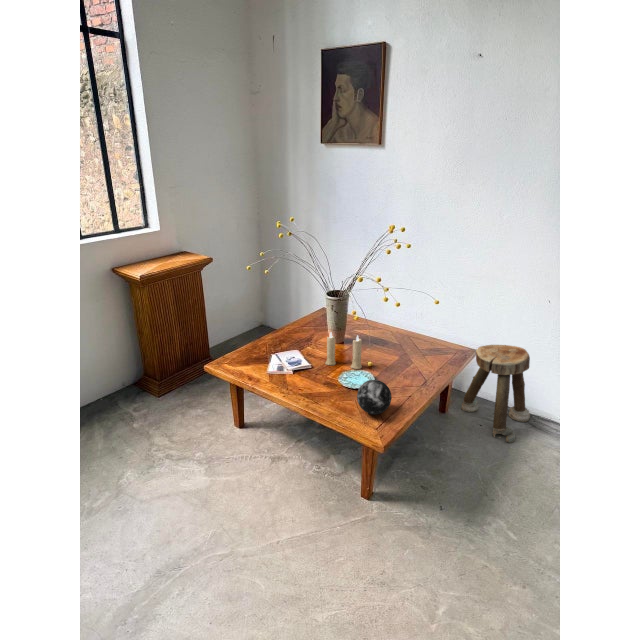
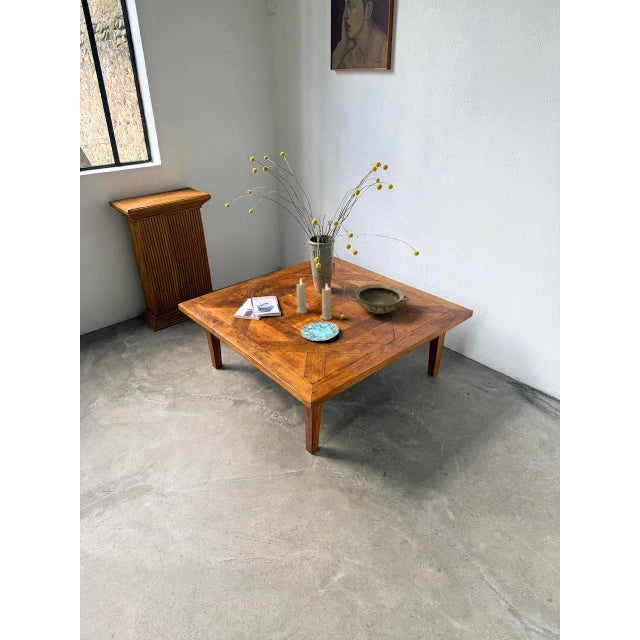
ceramic bowl: none [374,332,428,361] -> present [349,284,410,314]
stool: present [461,345,530,443] -> none [455,304,530,413]
decorative orb: present [357,380,392,414] -> none [303,332,339,369]

